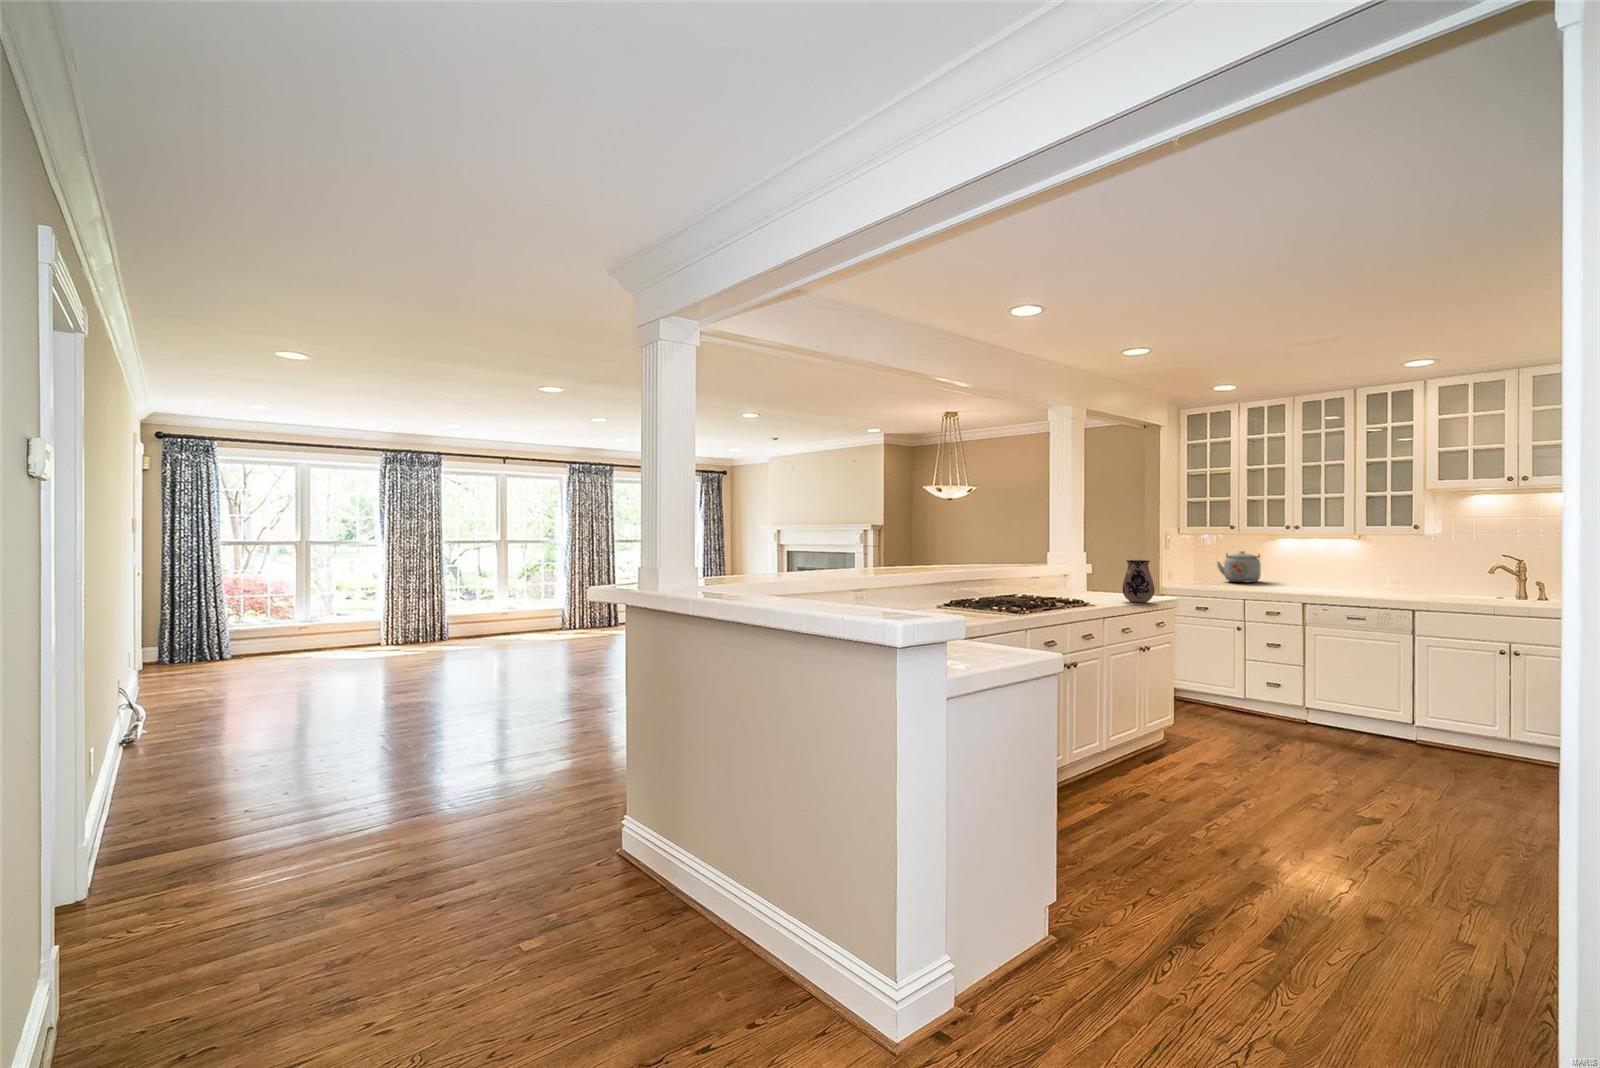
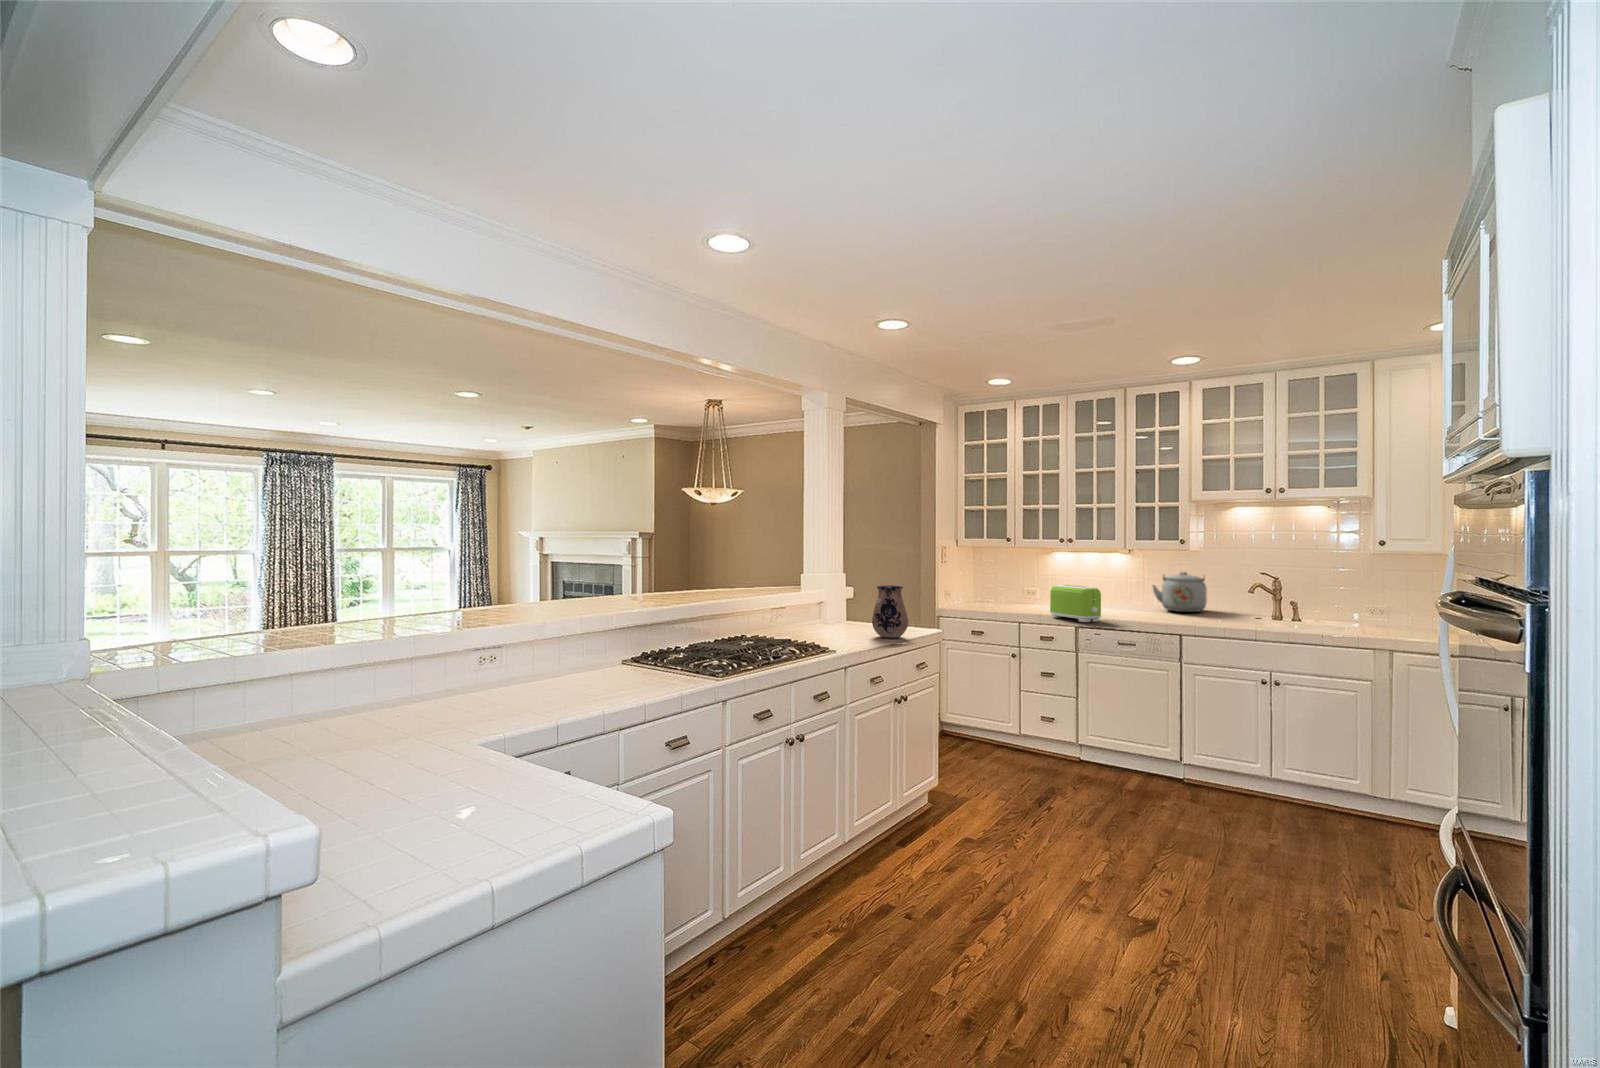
kettle: present [1217,551,1261,582] -> present [1153,572,1207,612]
toaster: none [1279,567,1331,599] -> present [1050,585,1101,622]

